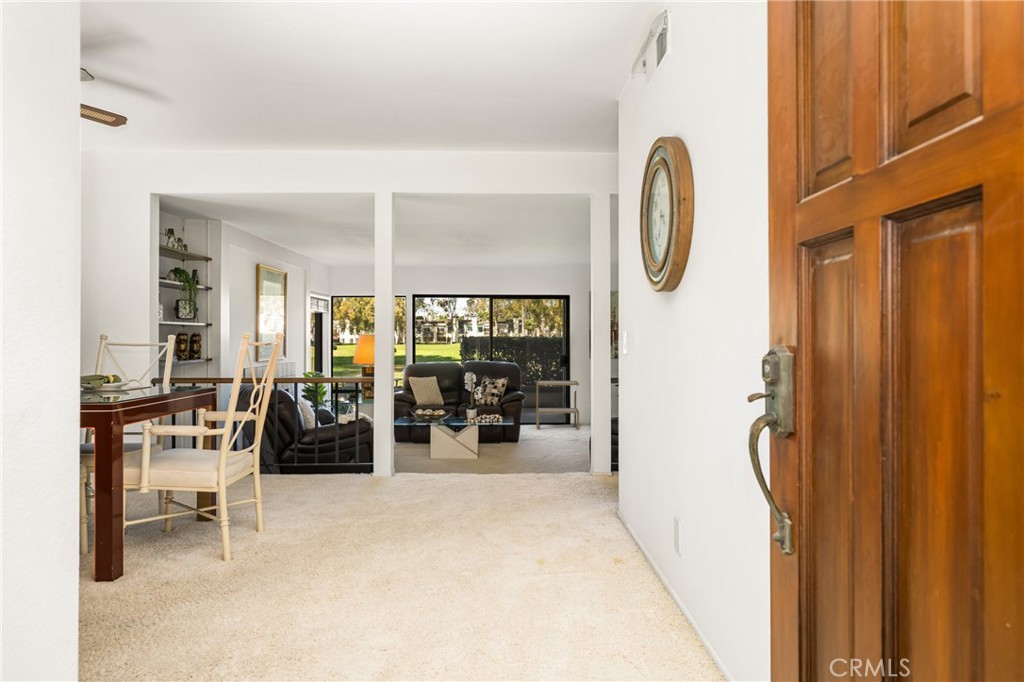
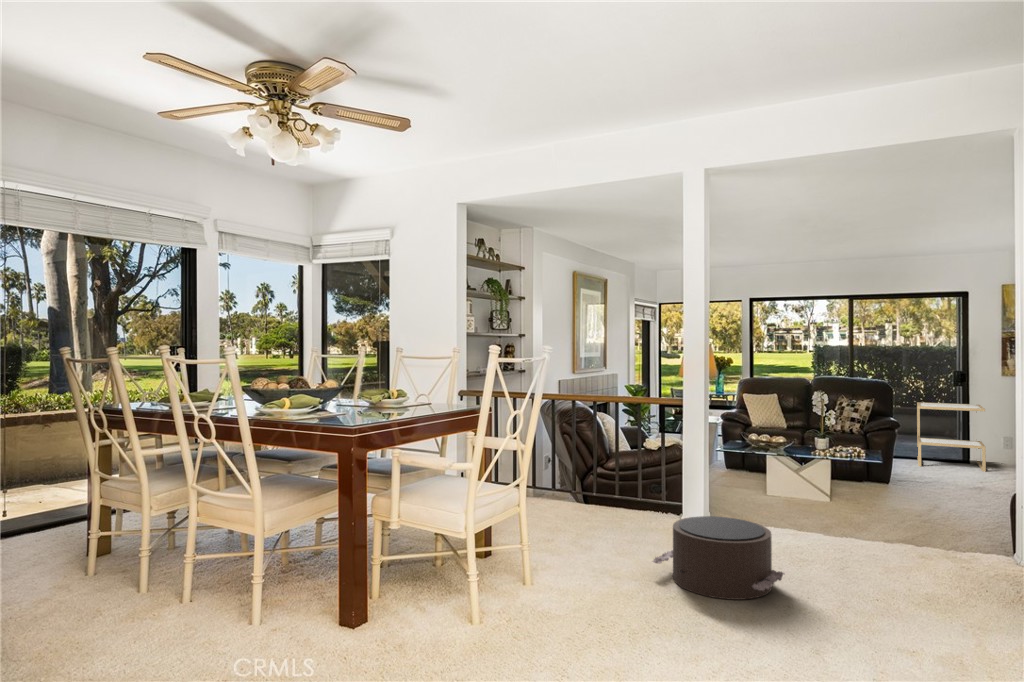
pouf: none [364,461,456,513] -> present [653,516,785,600]

